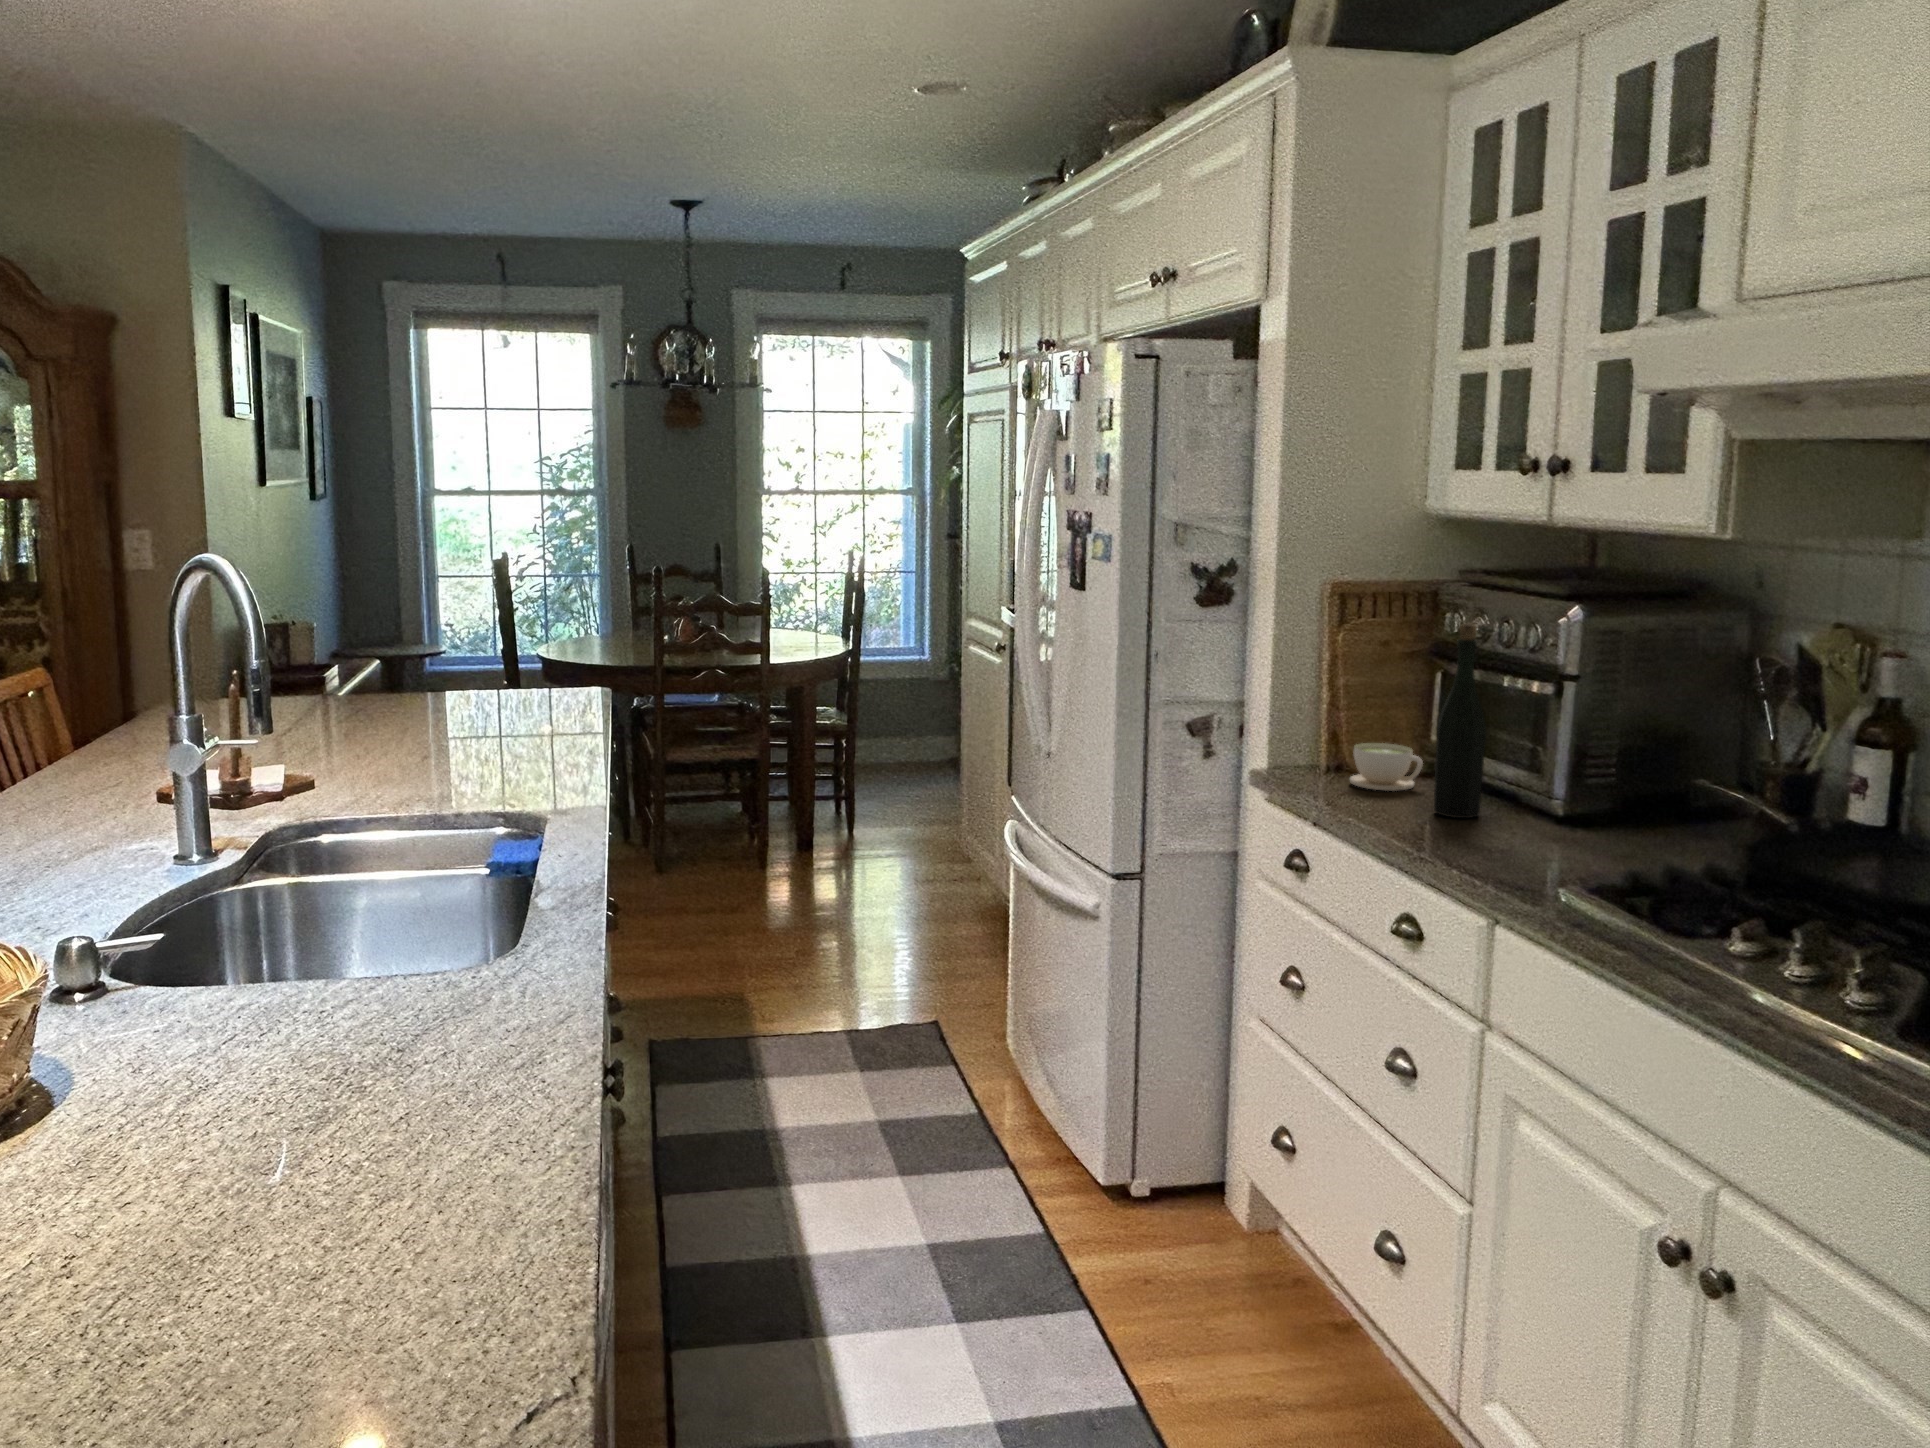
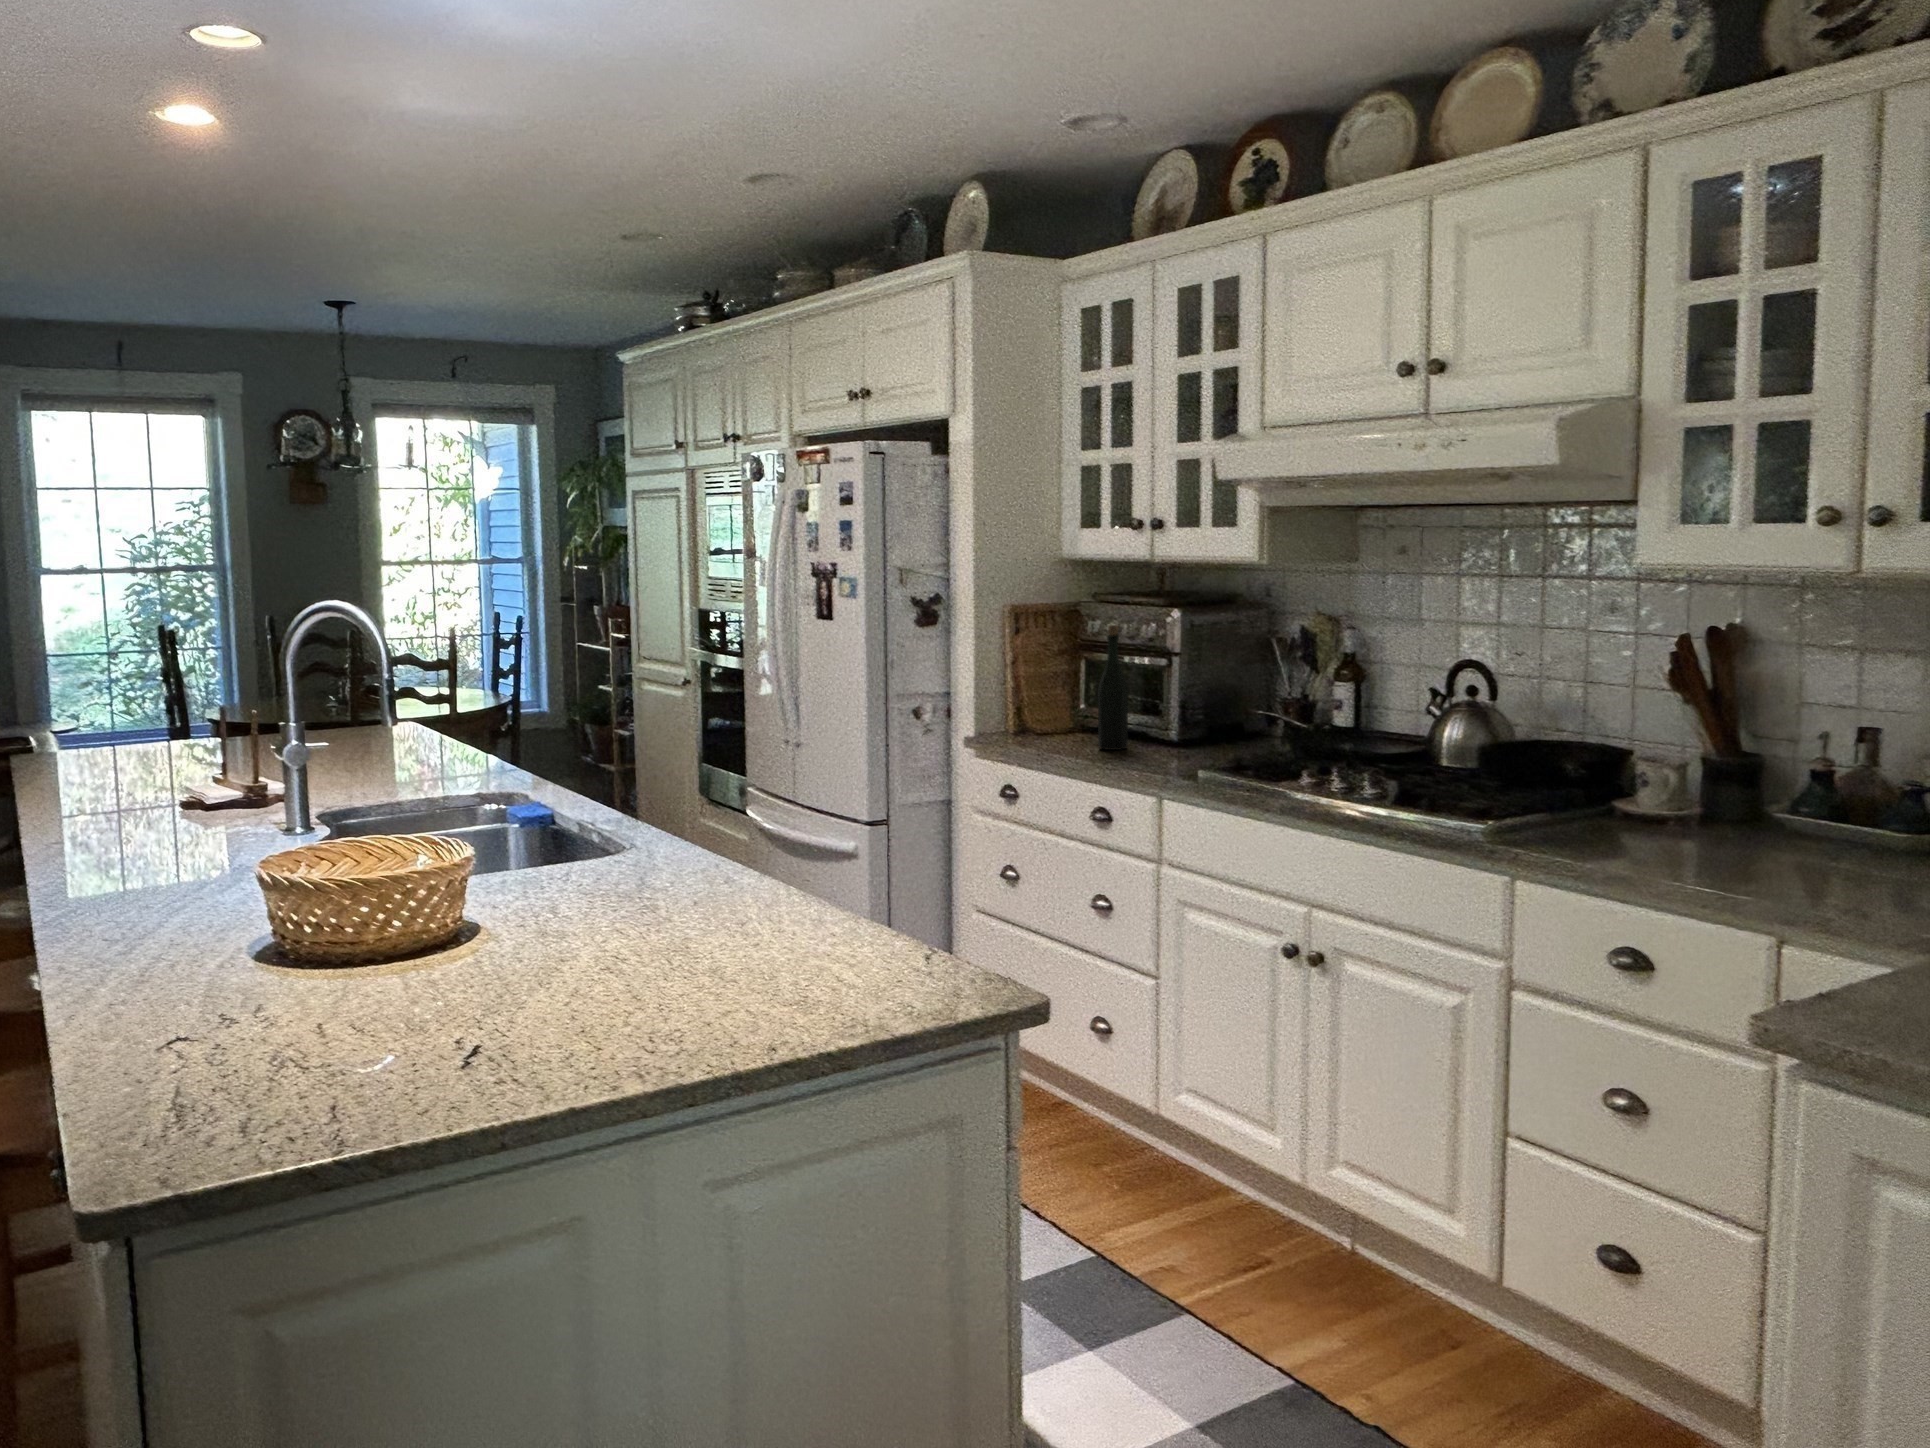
coffee cup: present [1350,743,1423,791] -> none [1034,712,1081,742]

